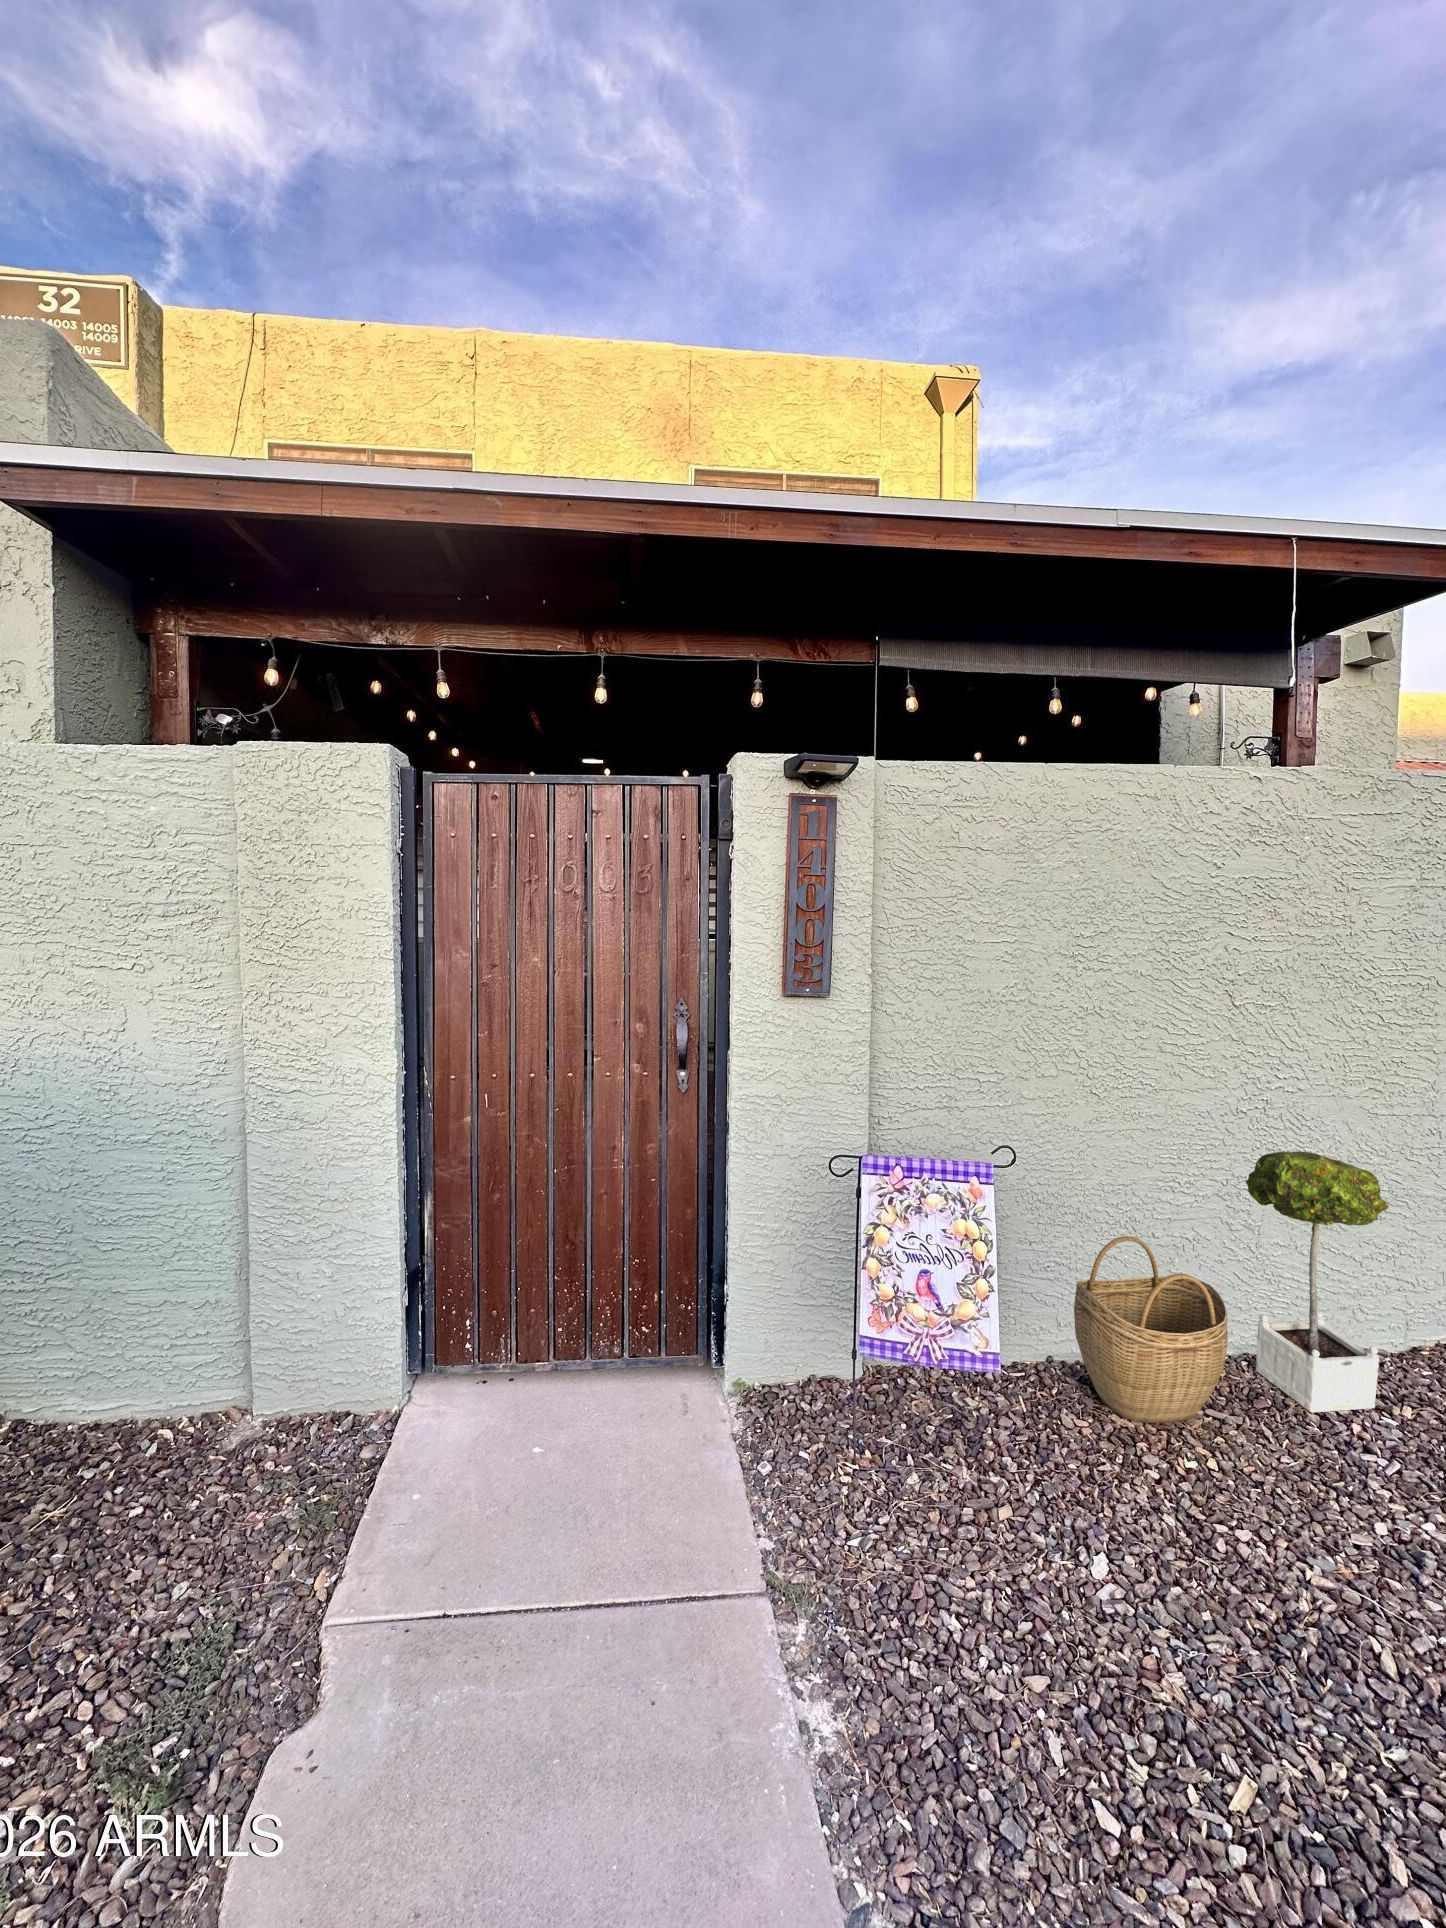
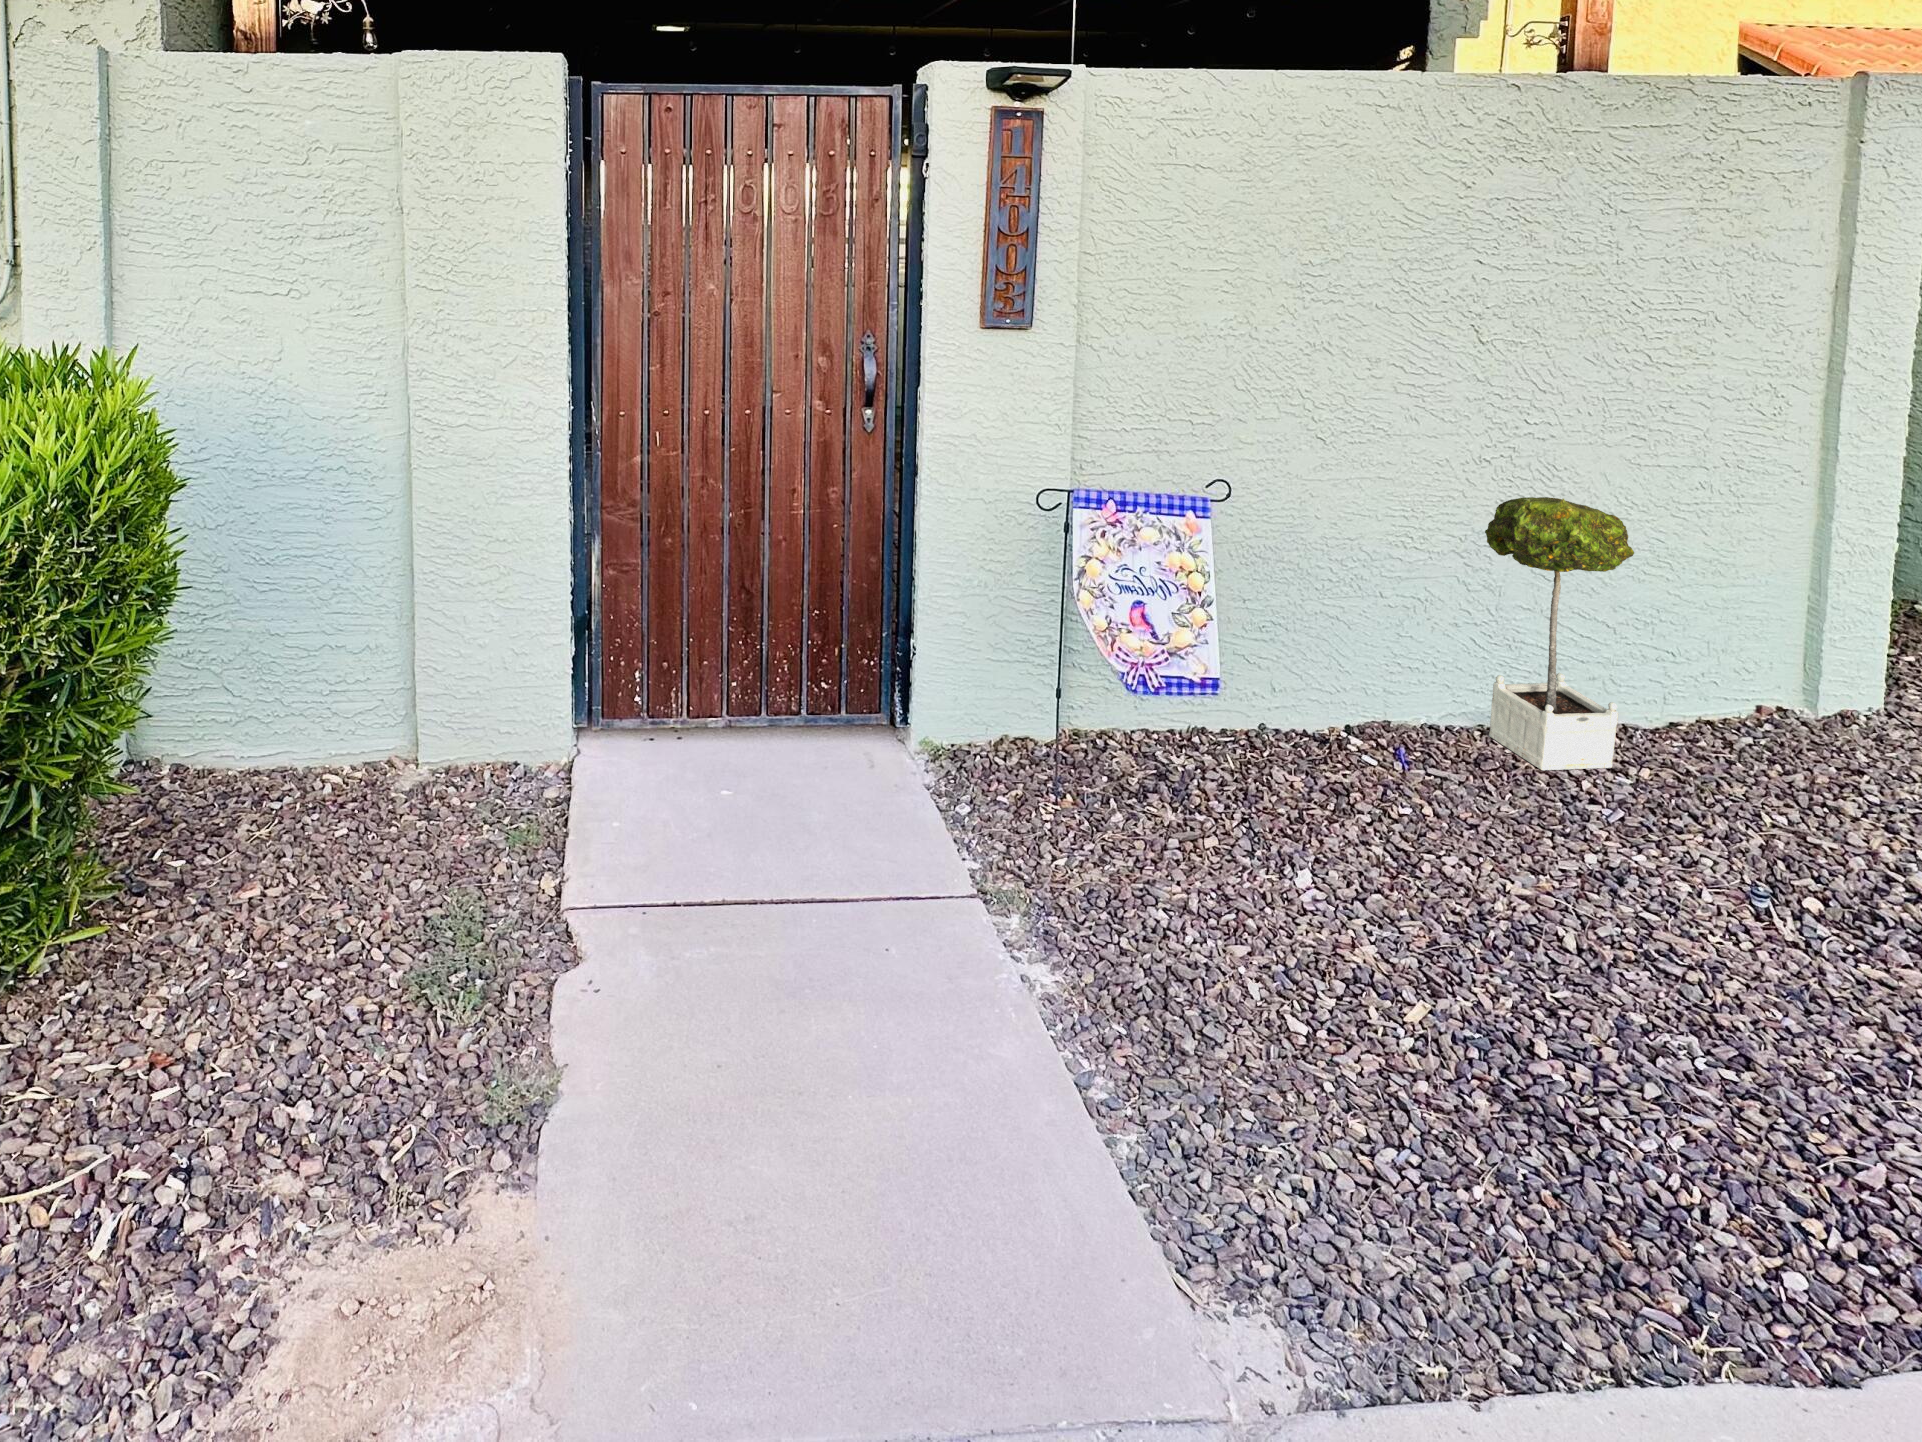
woven basket: present [1074,1236,1228,1423] -> none [1291,589,1454,777]

